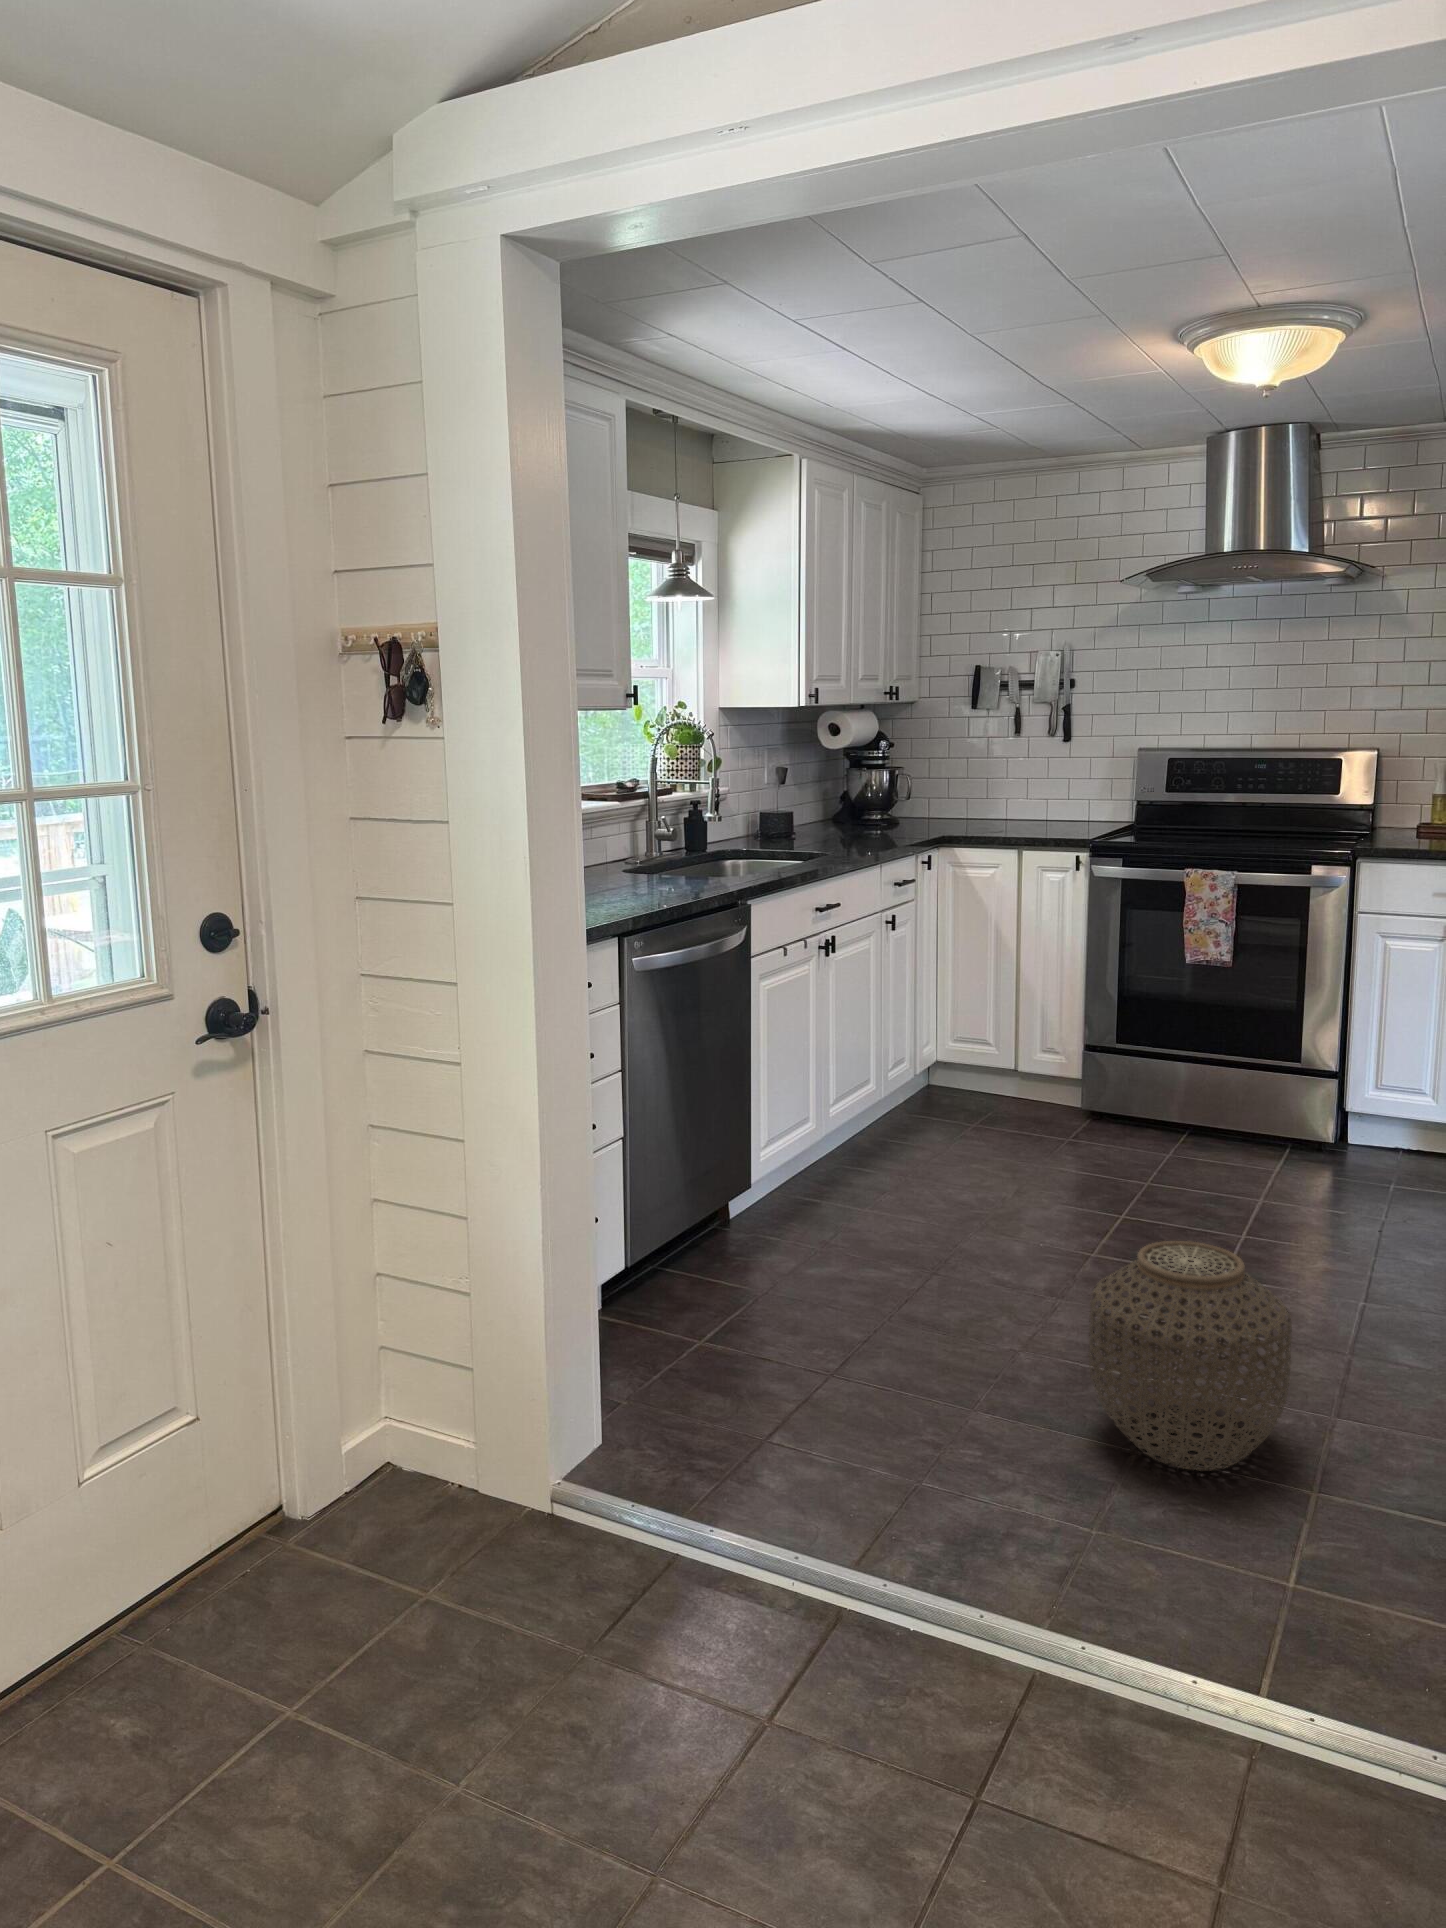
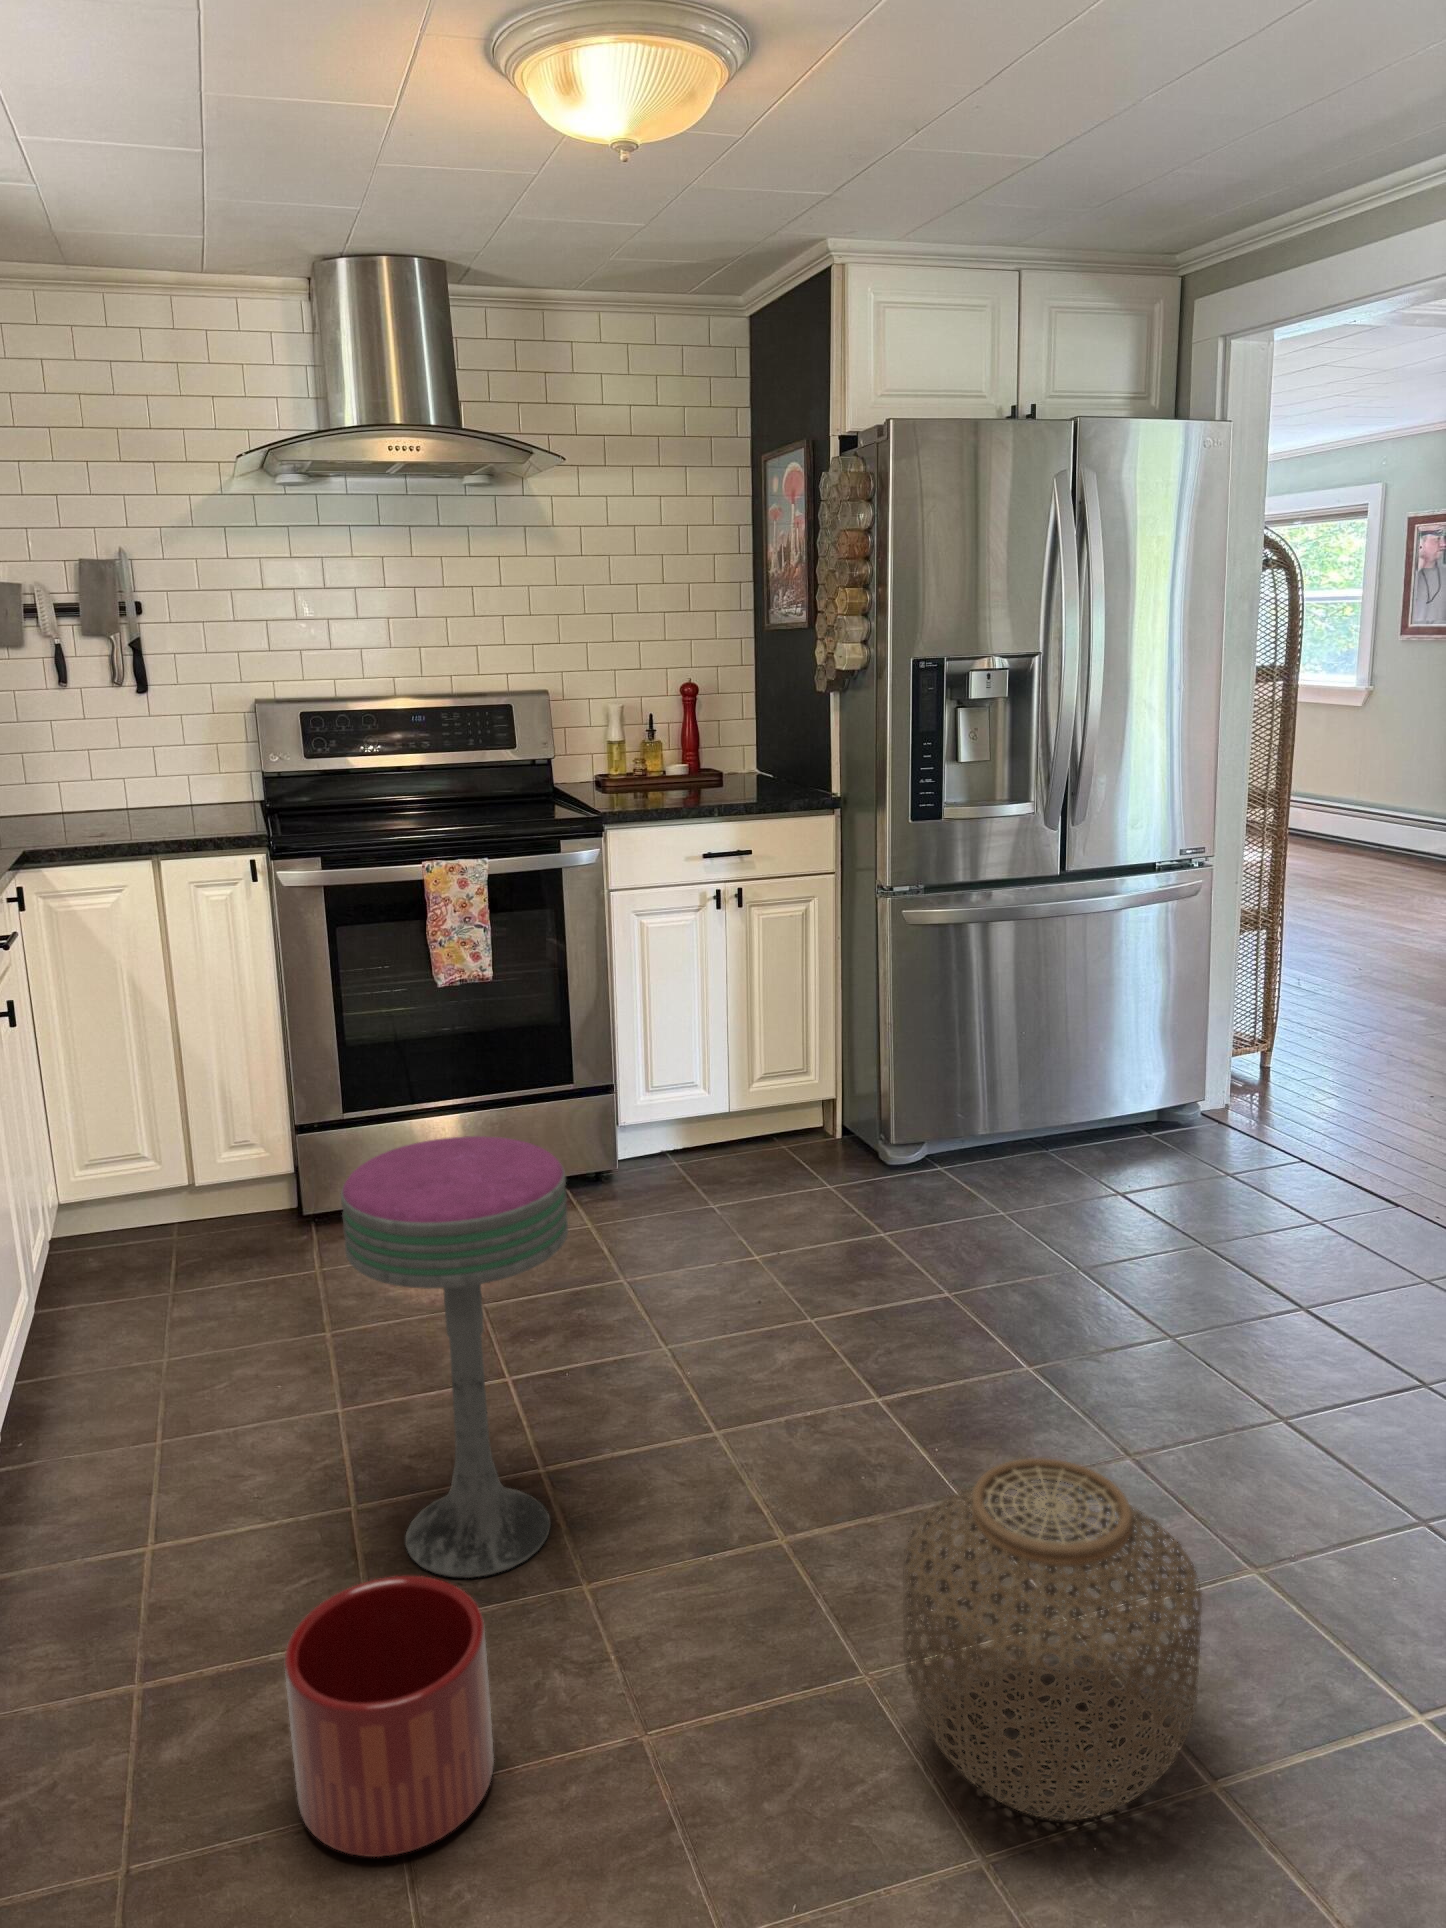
bar stool: none [939,1012,1078,1279] -> present [341,1136,568,1578]
planter: none [808,1211,913,1335] -> present [285,1576,494,1857]

